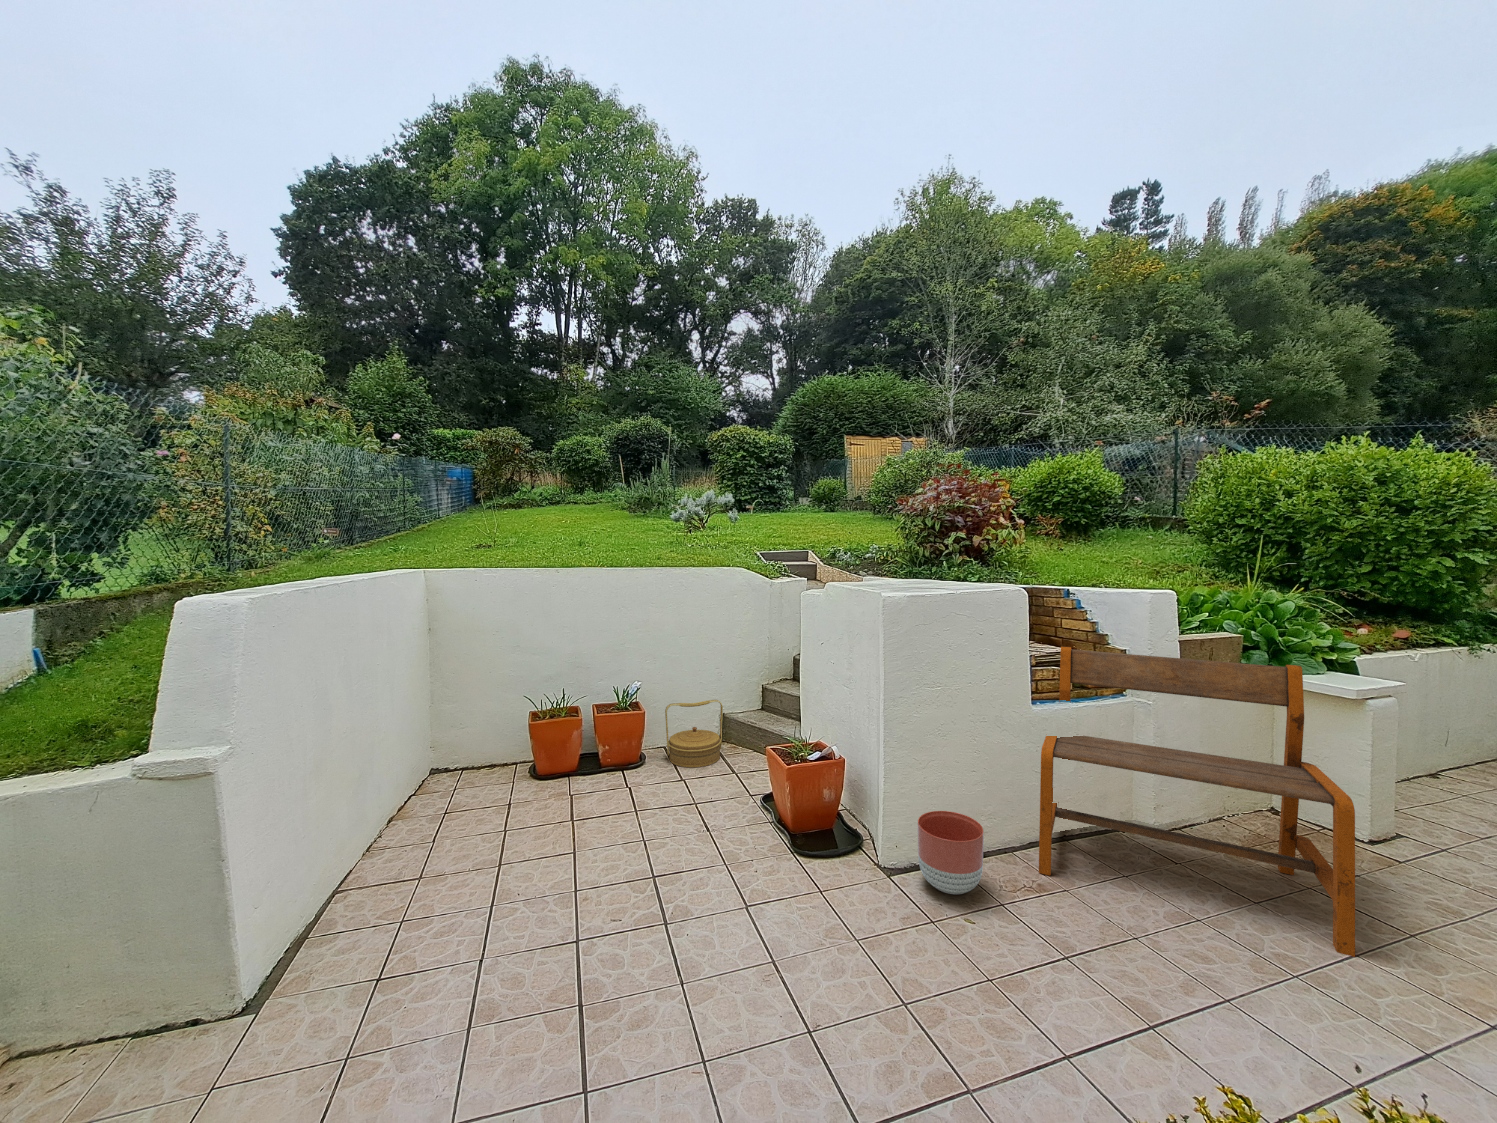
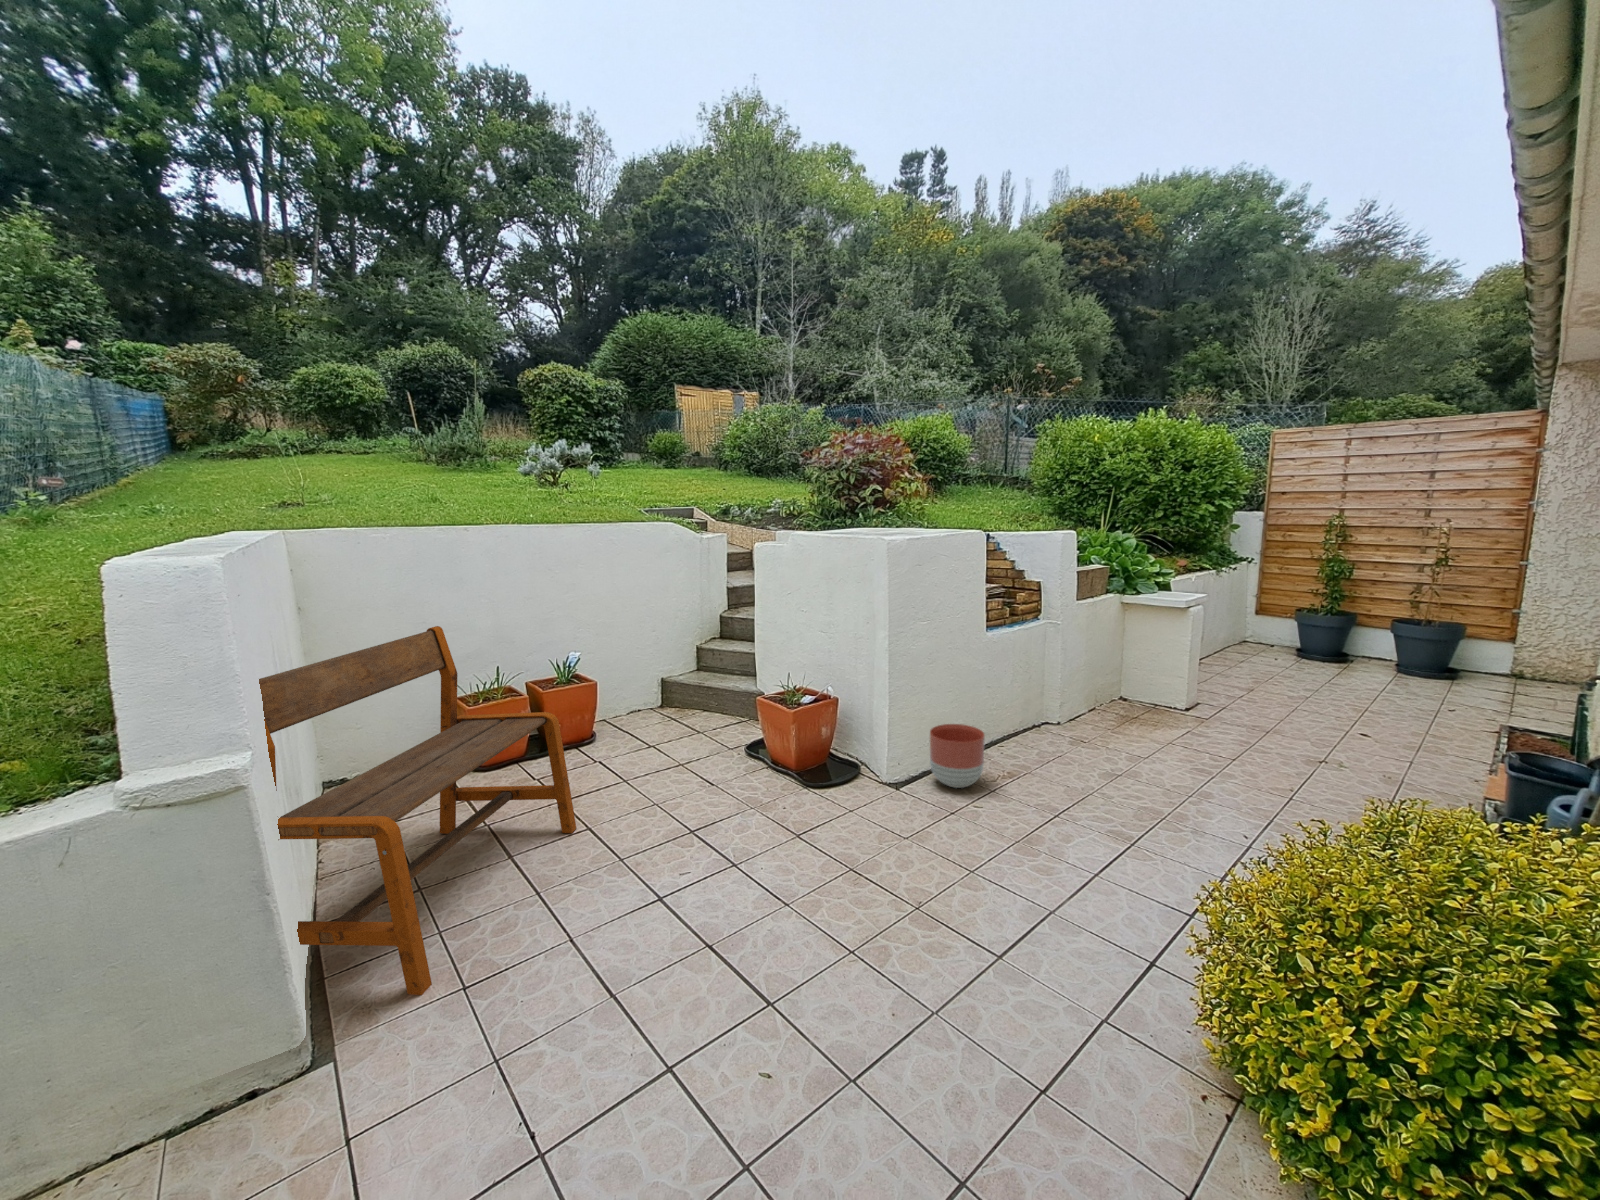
bench: present [1039,647,1355,957] -> present [259,626,576,995]
woven basket: present [665,700,723,768] -> none [616,669,678,743]

